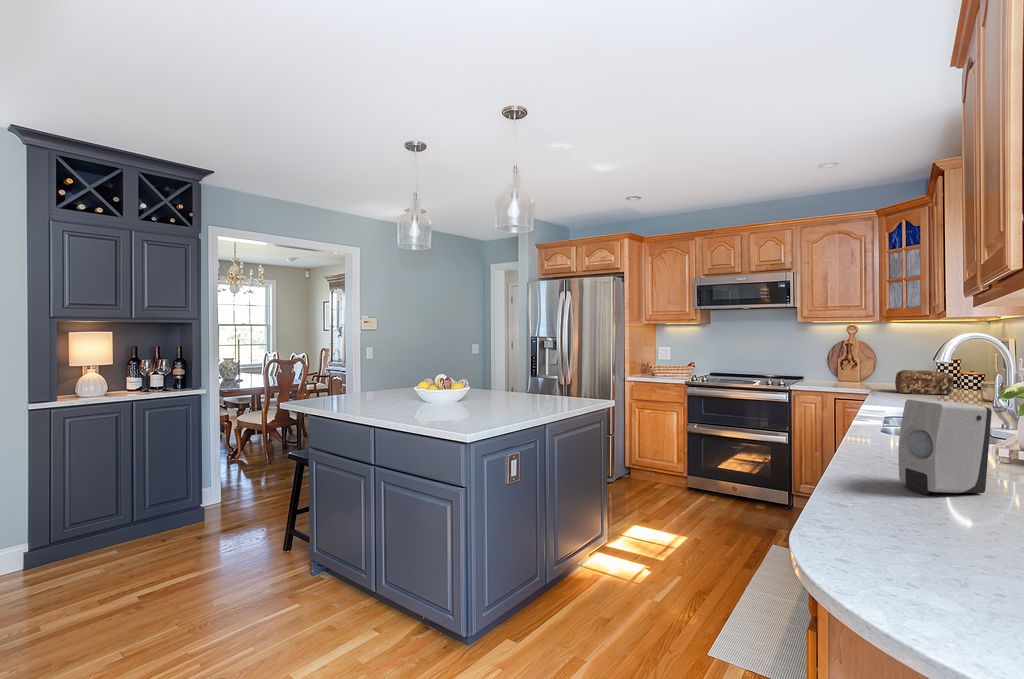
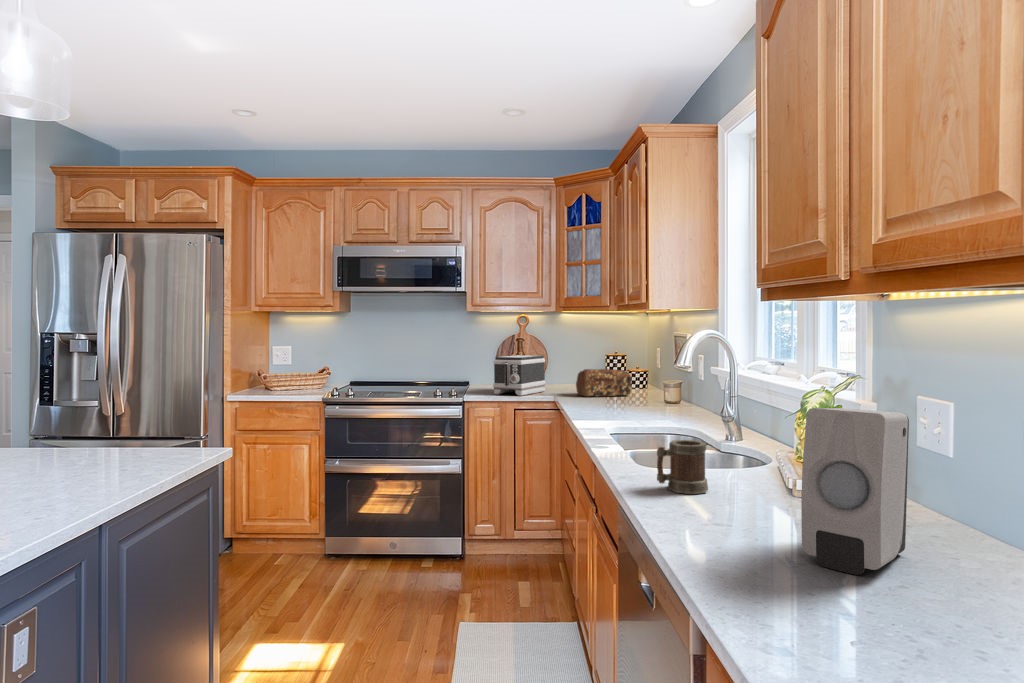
toaster: none [816,357,869,389] -> present [493,355,546,396]
mug: none [860,420,901,455] -> present [657,440,708,494]

